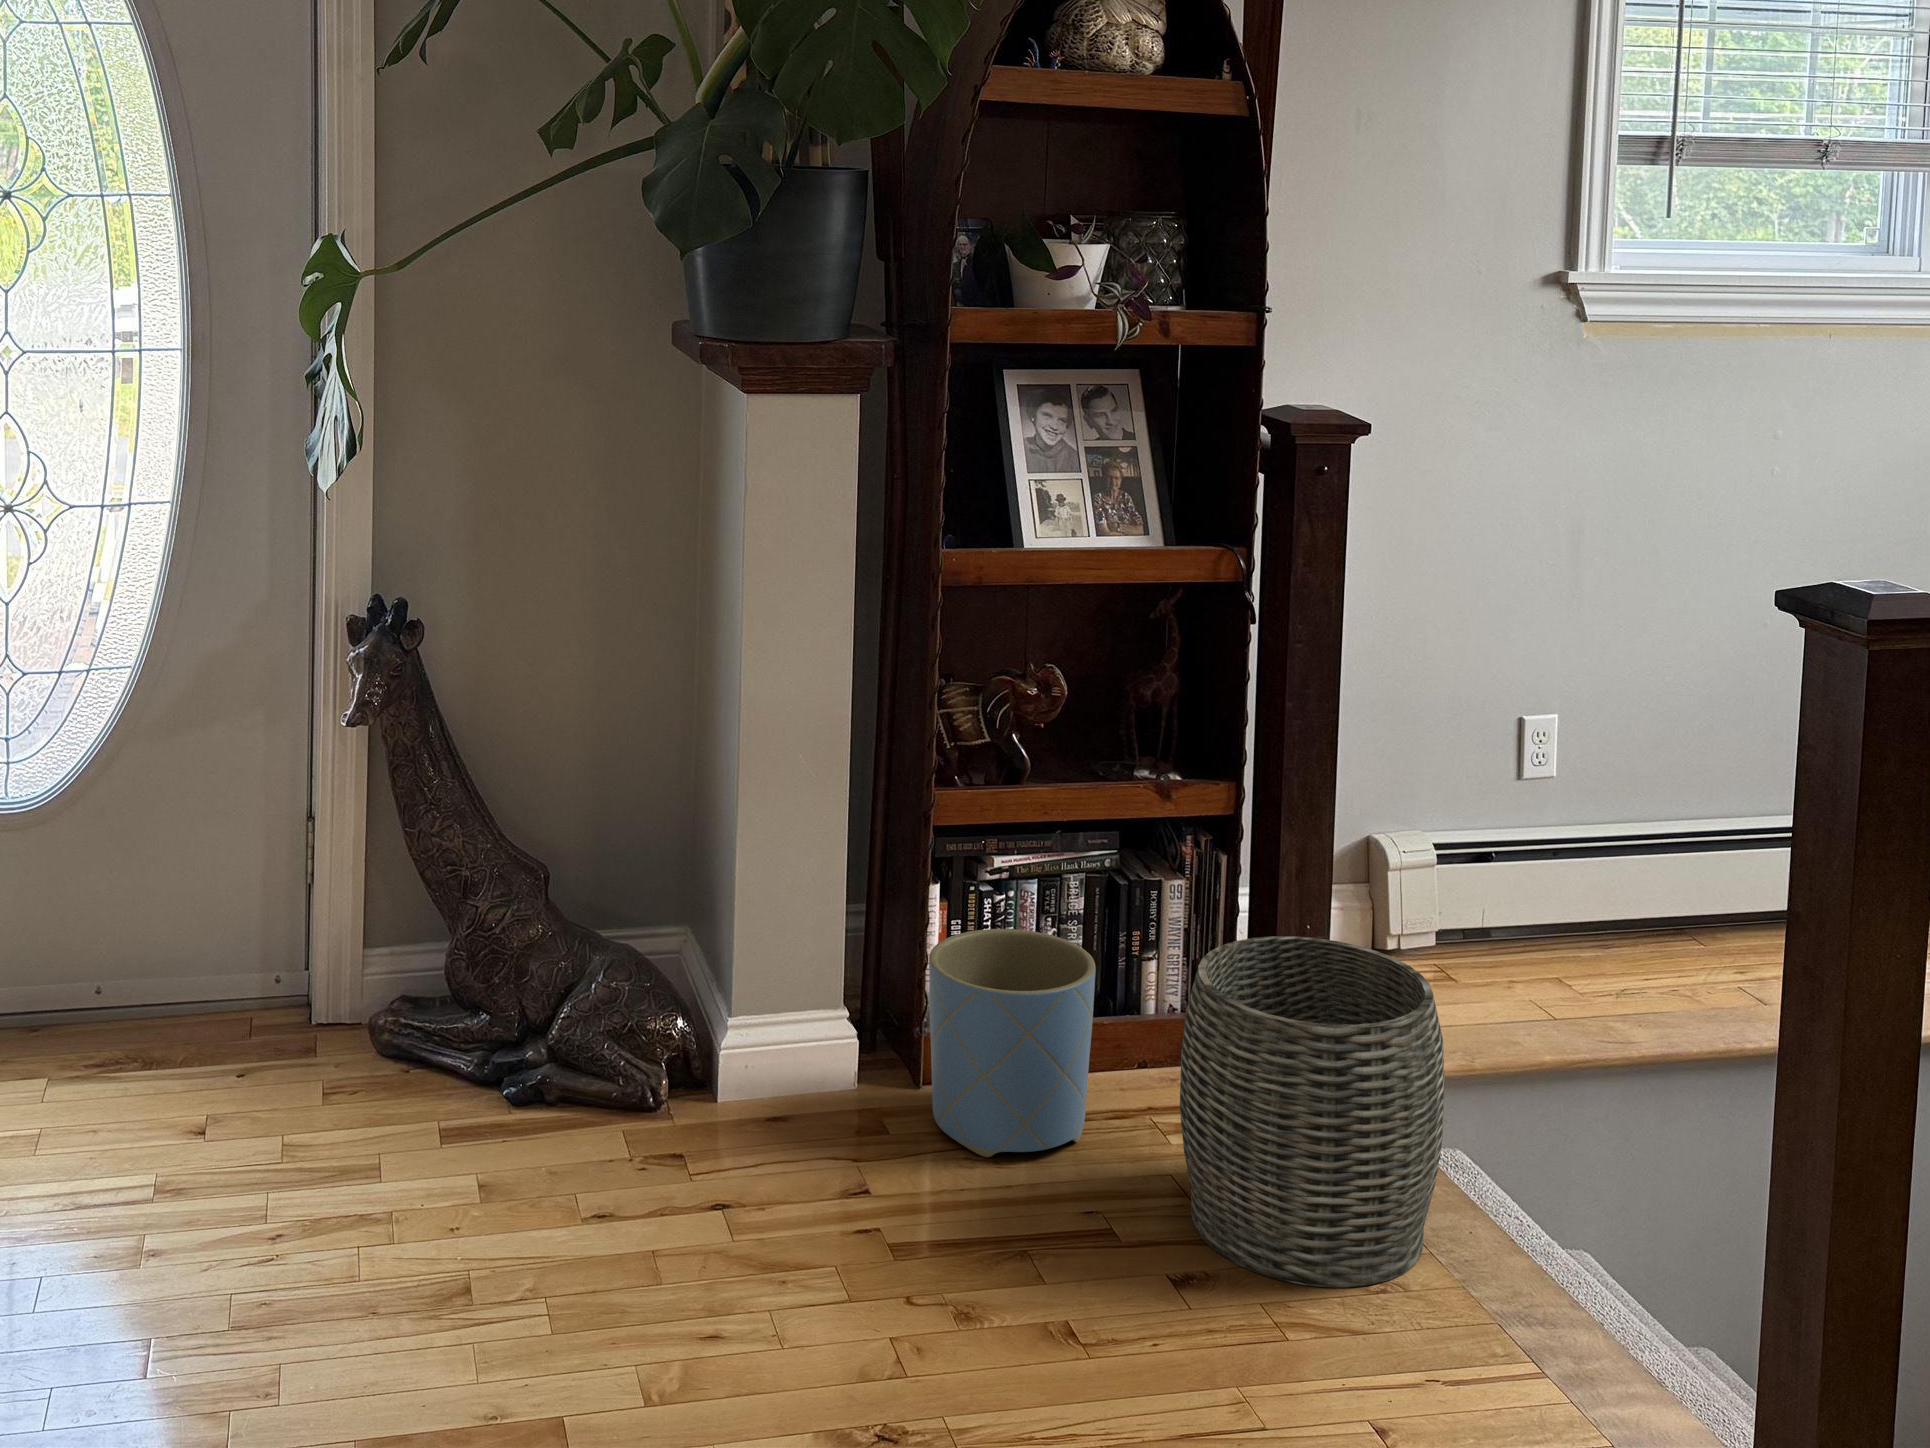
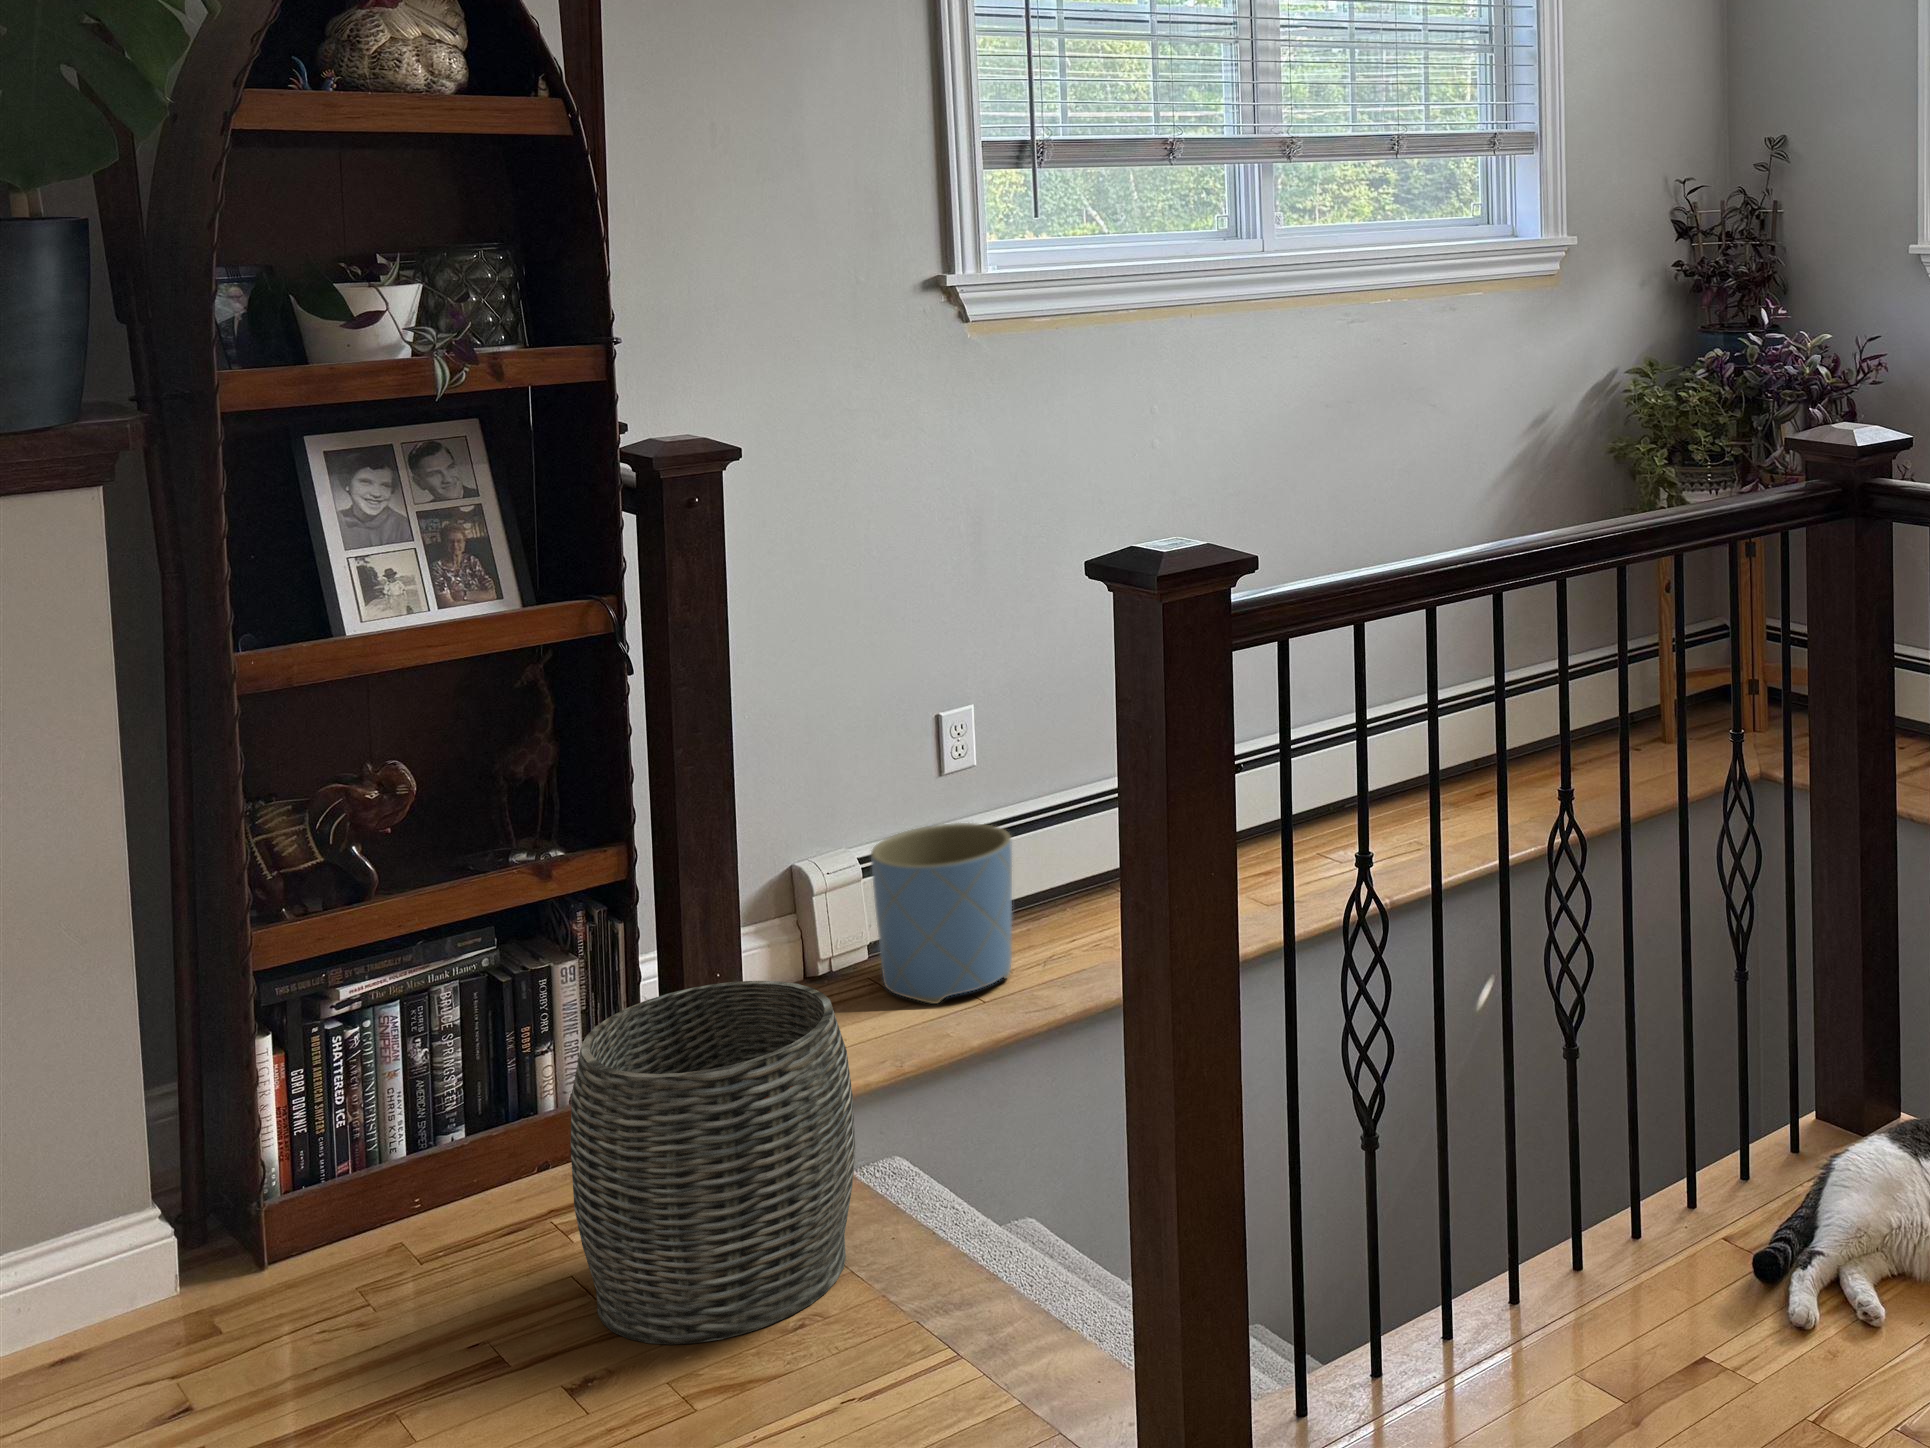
planter: present [929,929,1096,1158] -> present [871,823,1012,1004]

